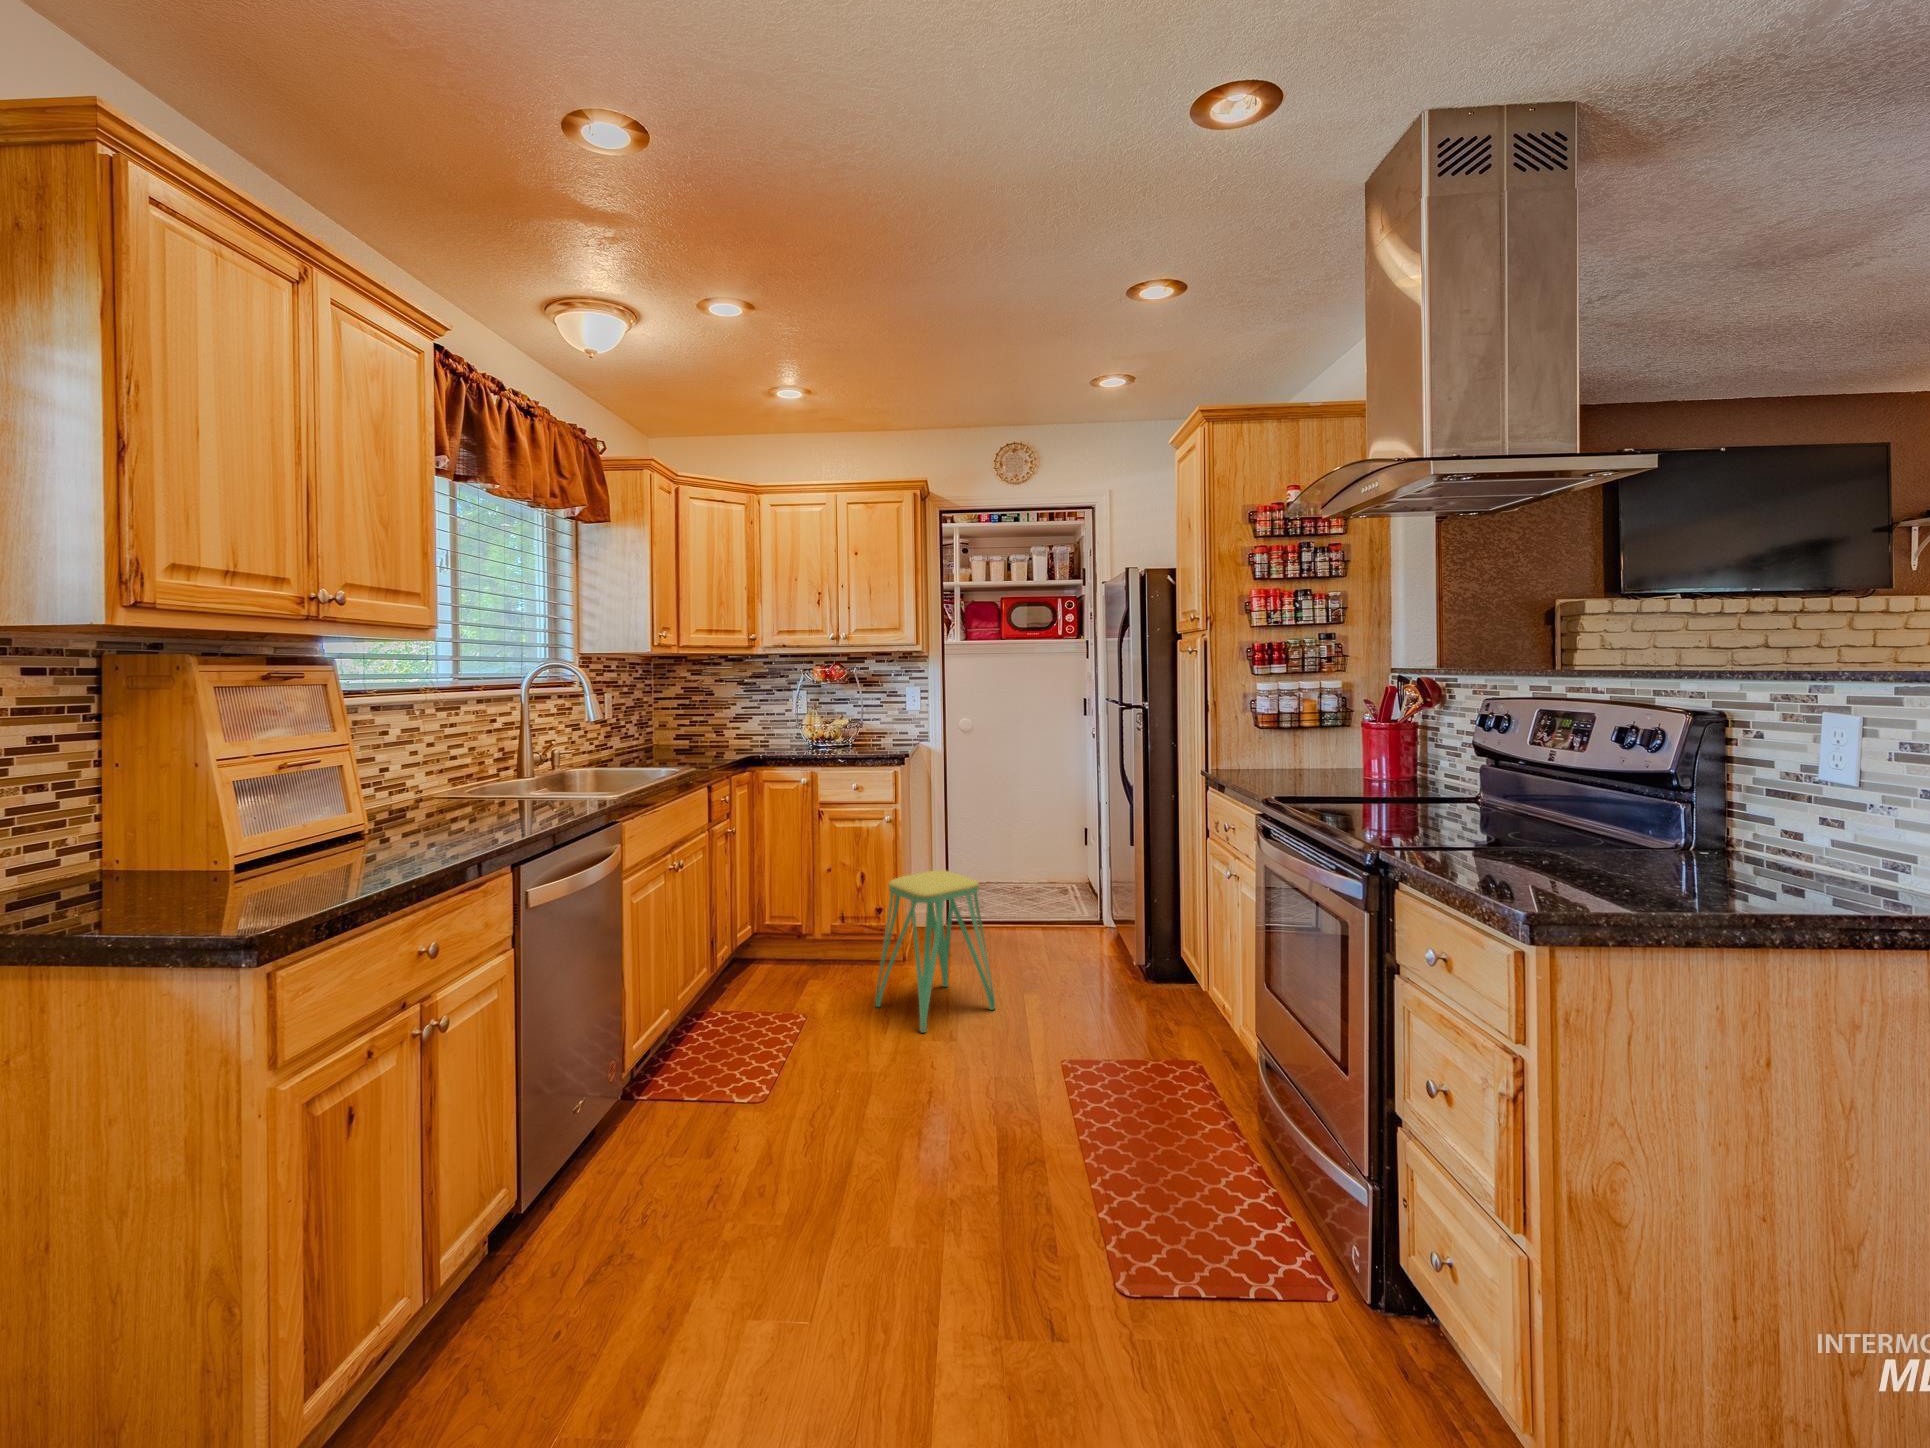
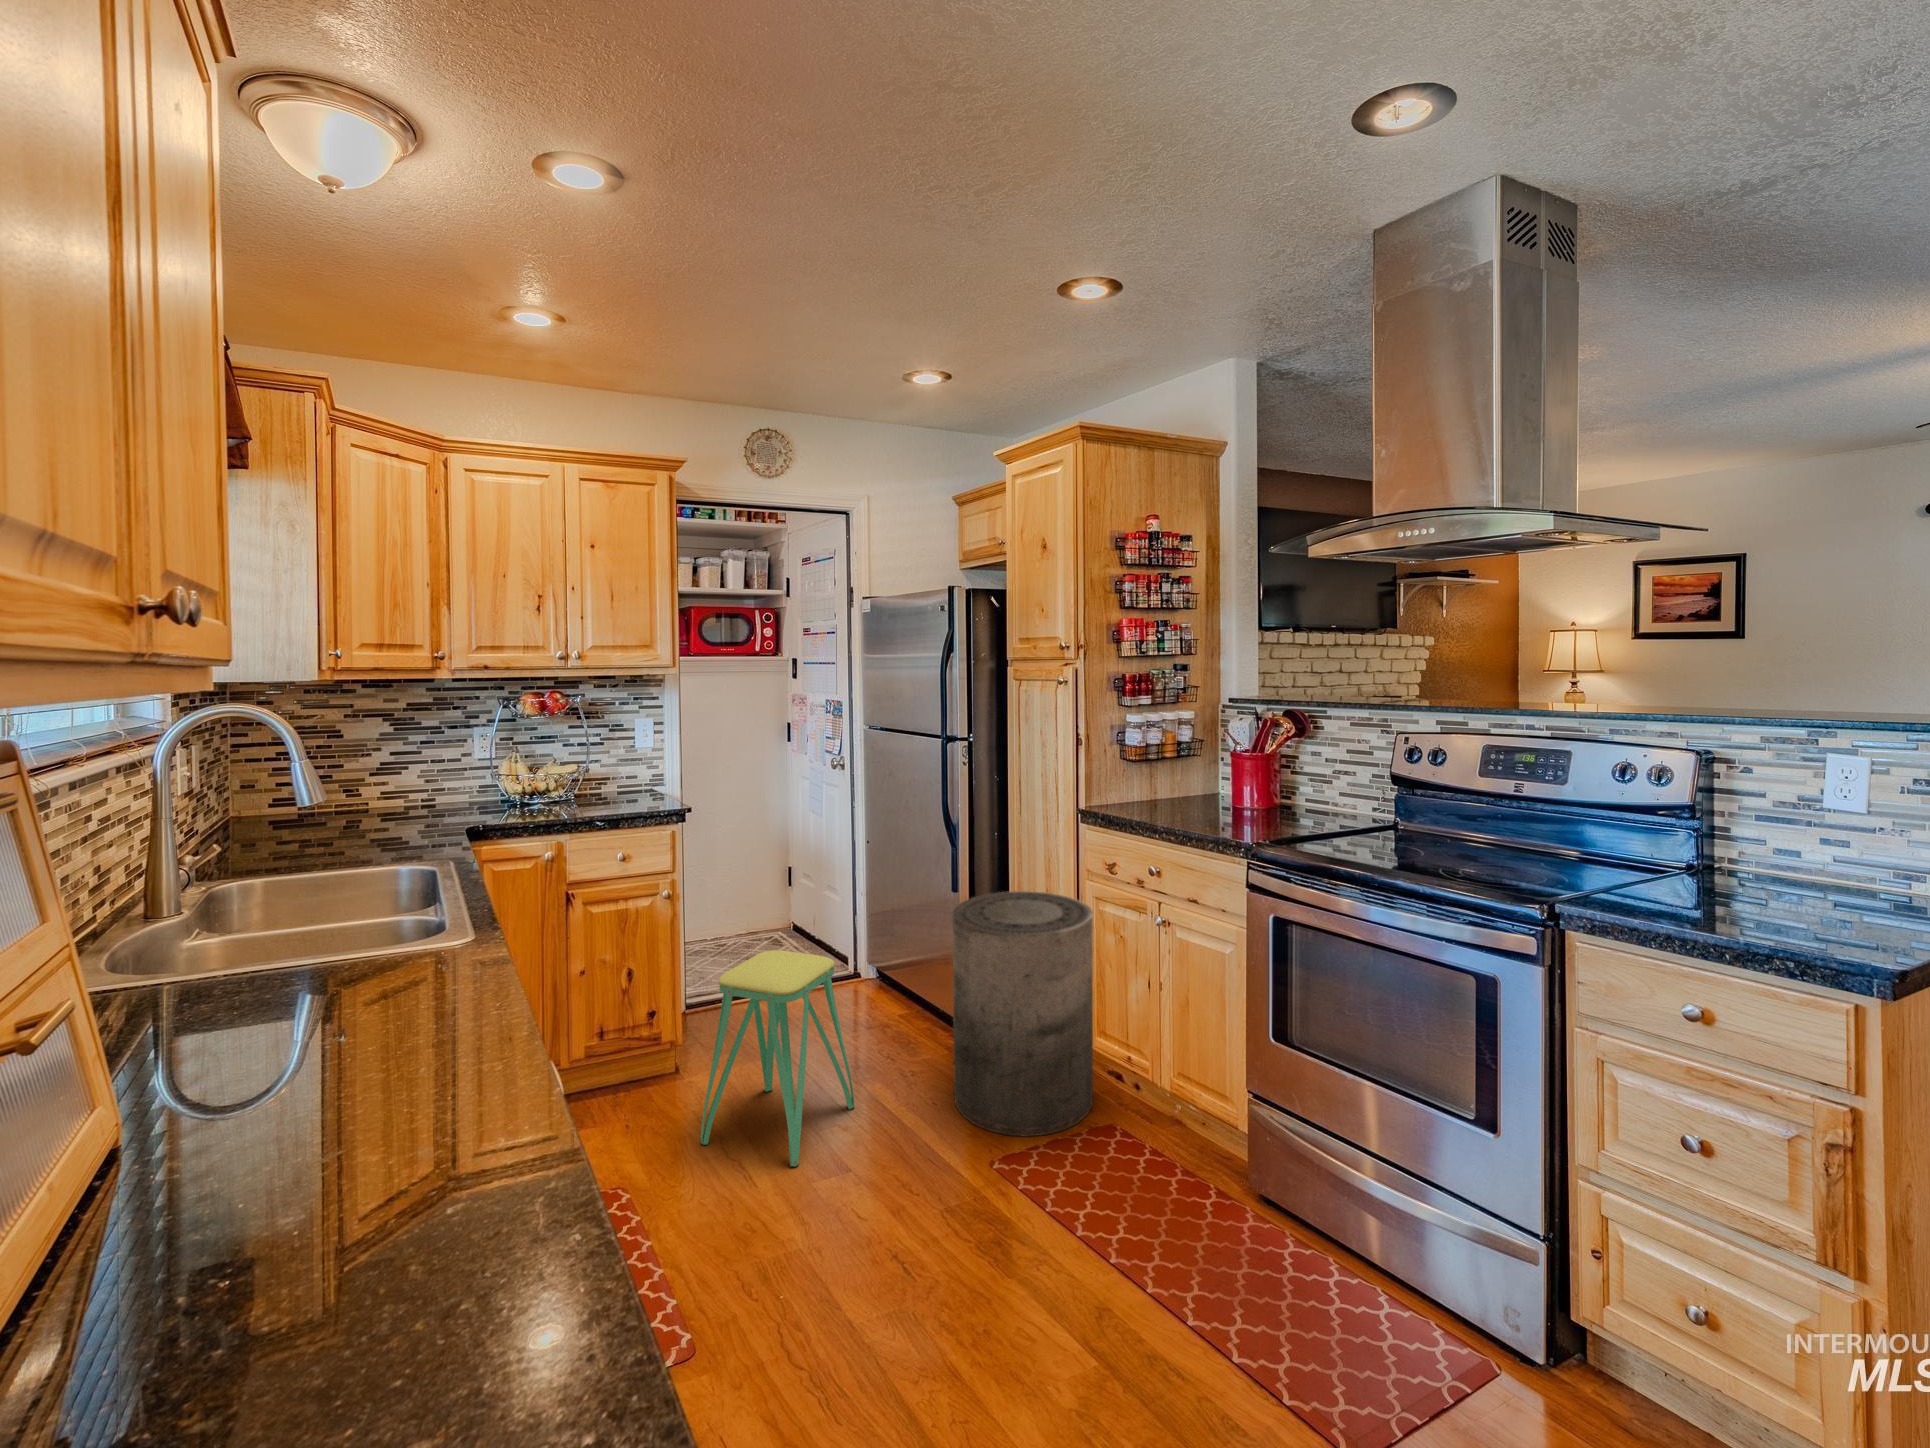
trash can: none [1069,849,1200,1062] -> present [952,891,1093,1137]

